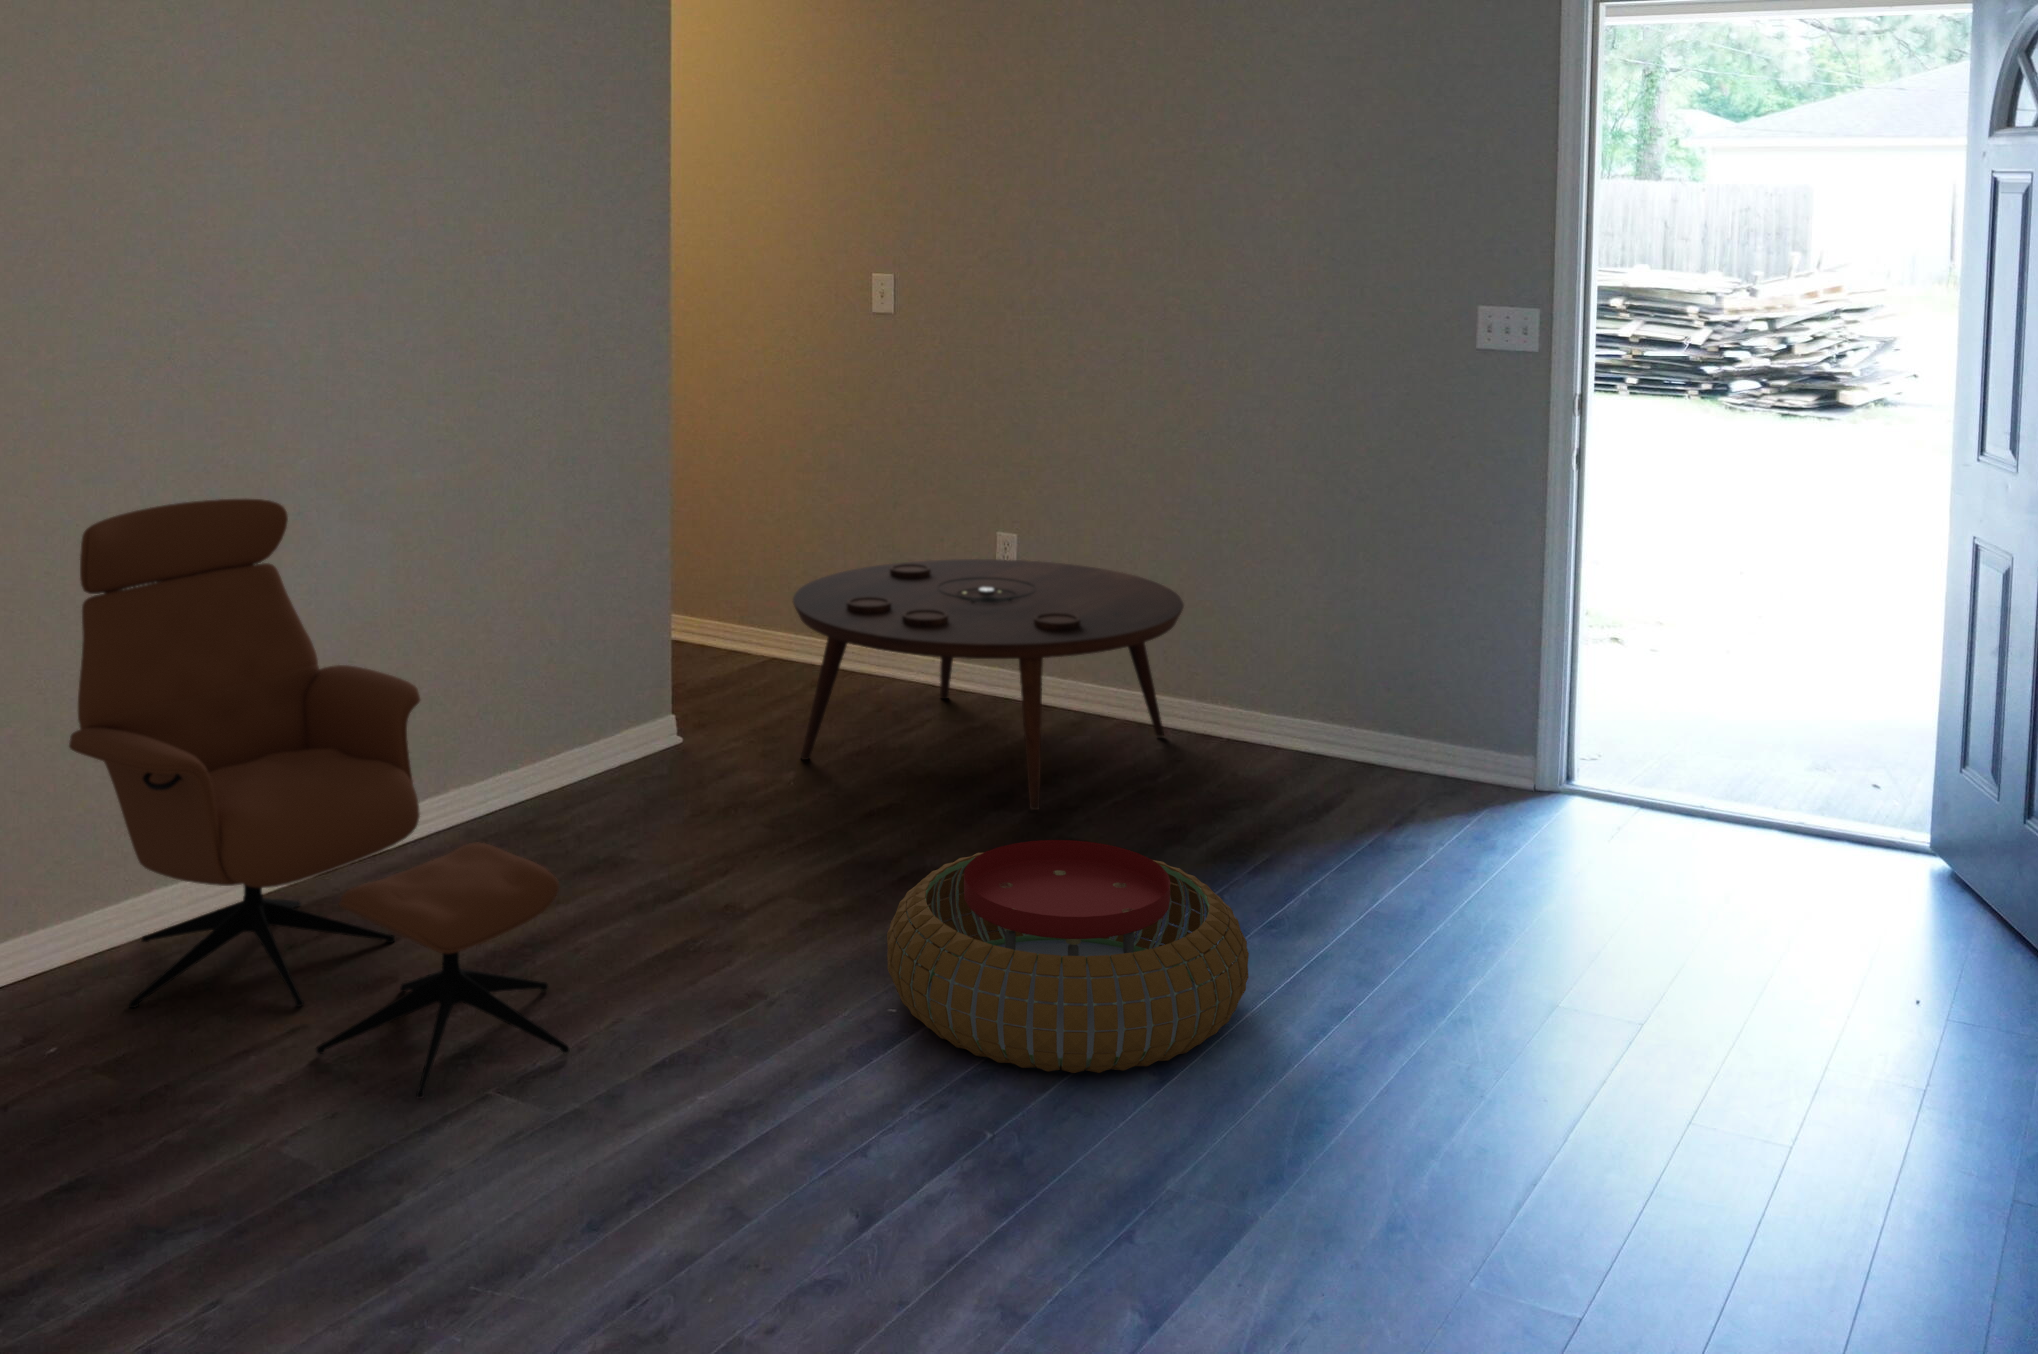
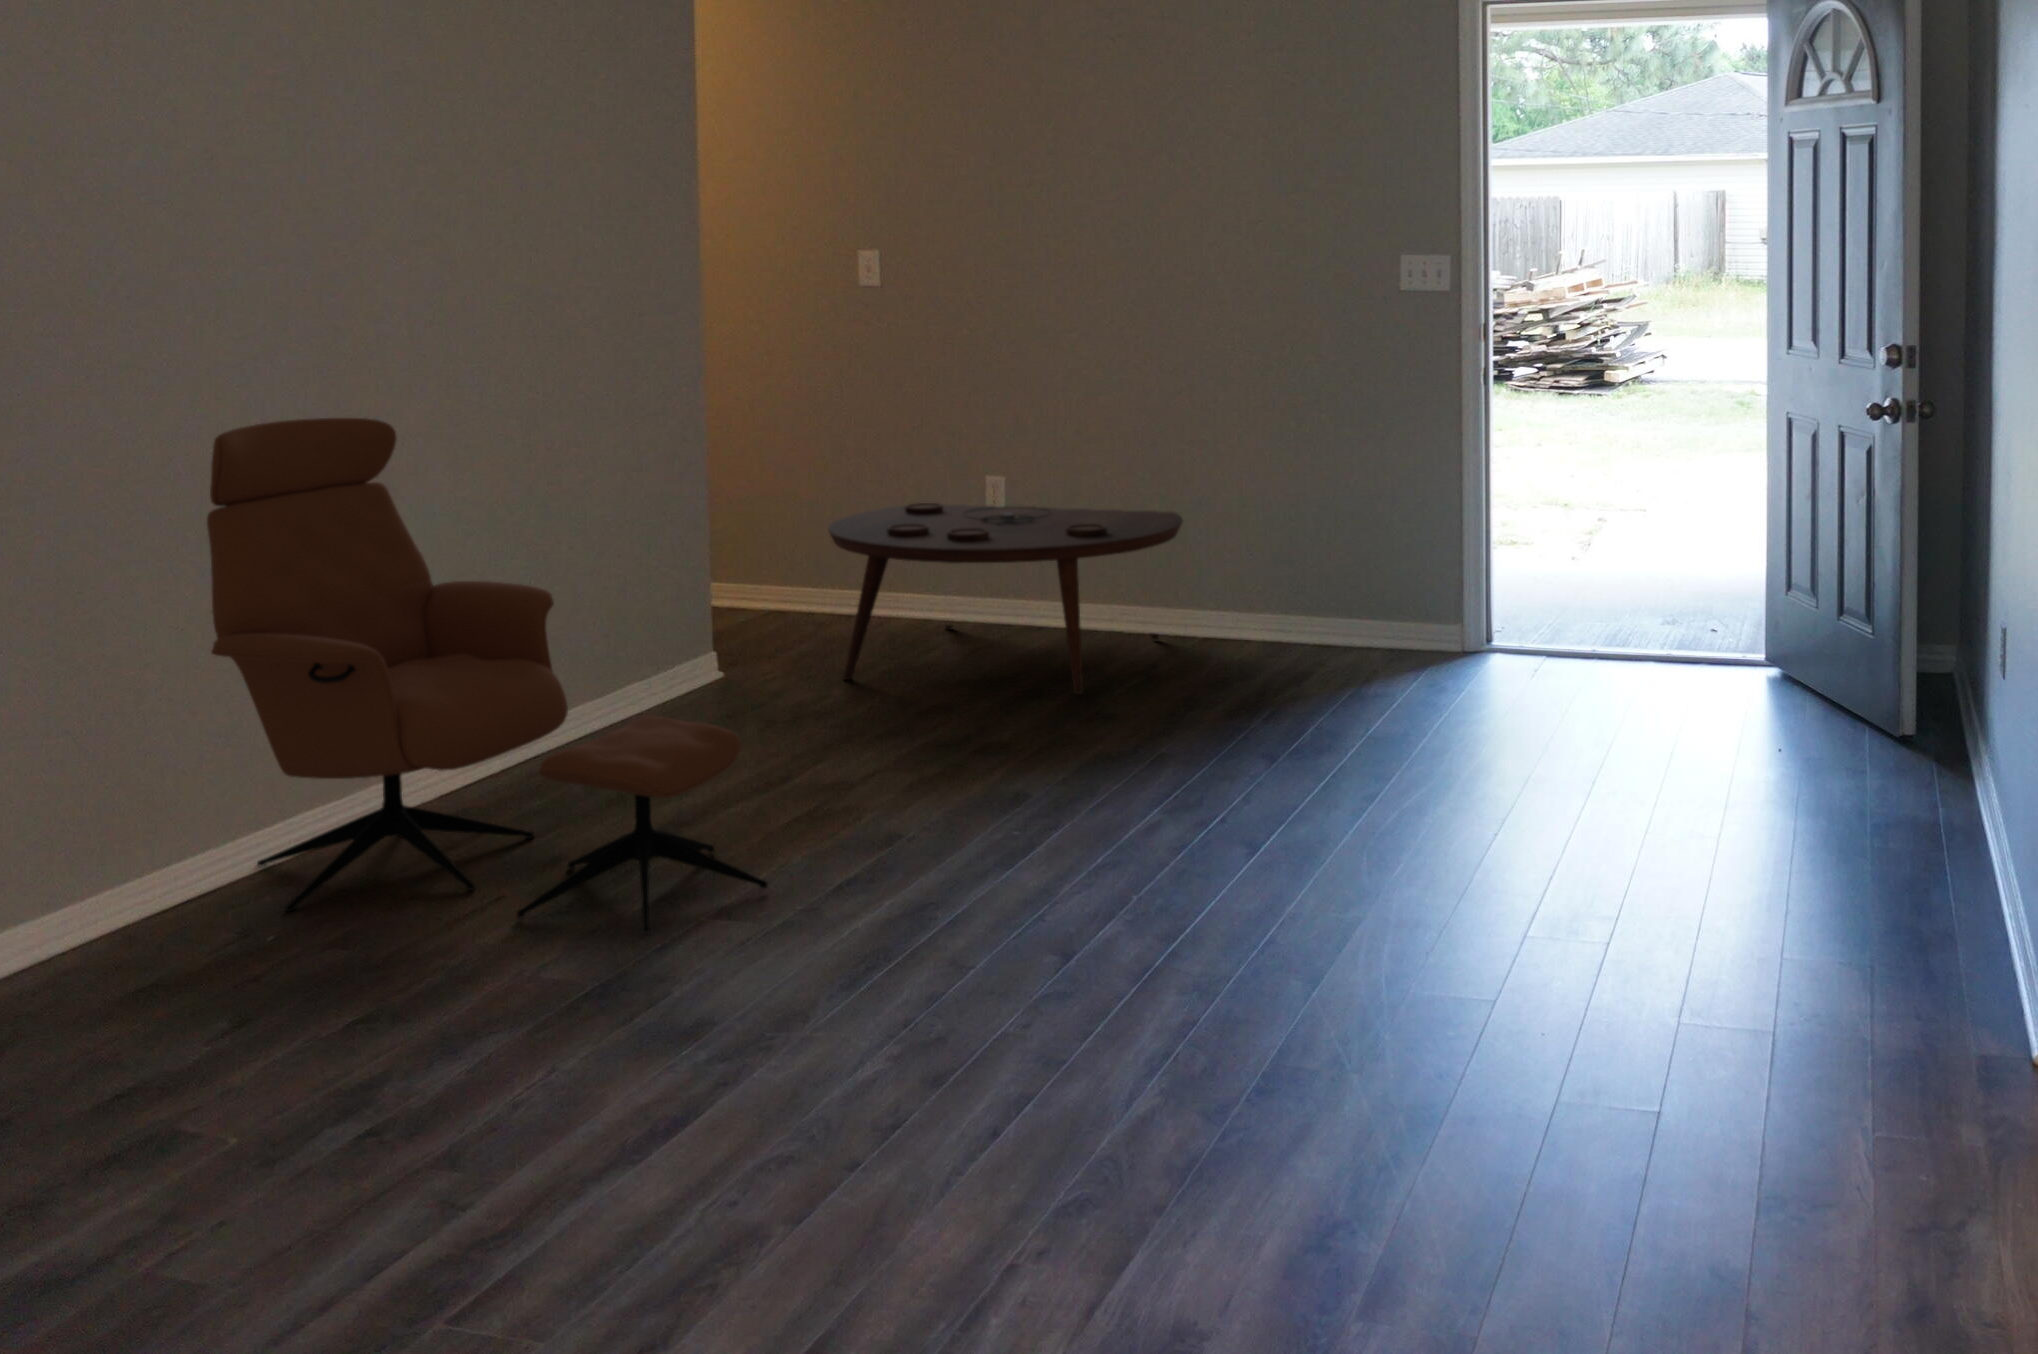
pouf: present [887,840,1249,1073] -> none [1025,680,1331,850]

